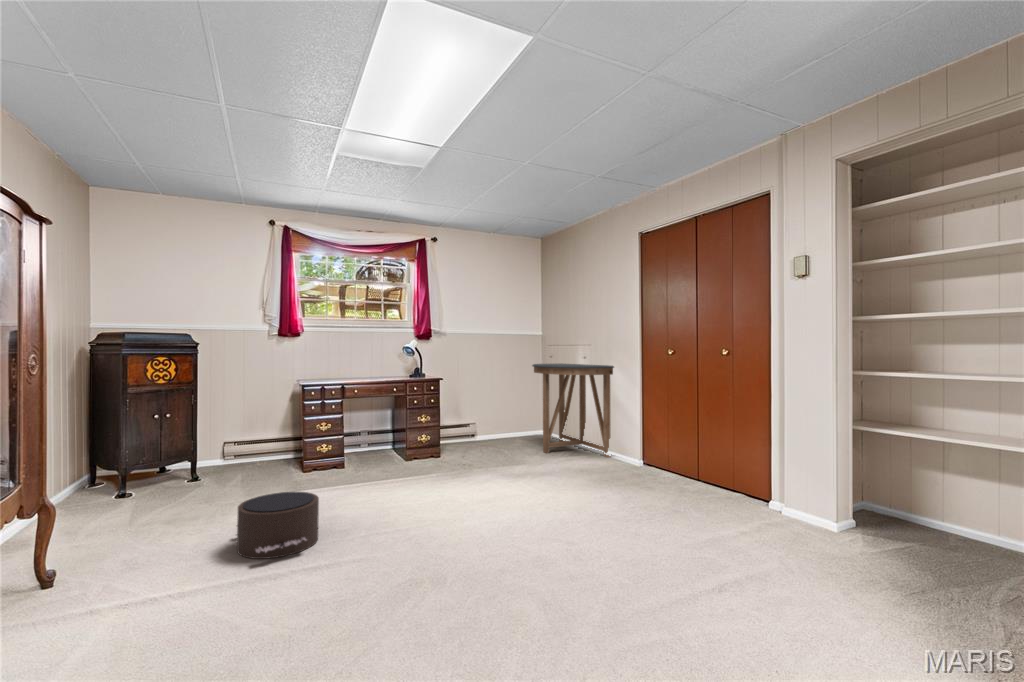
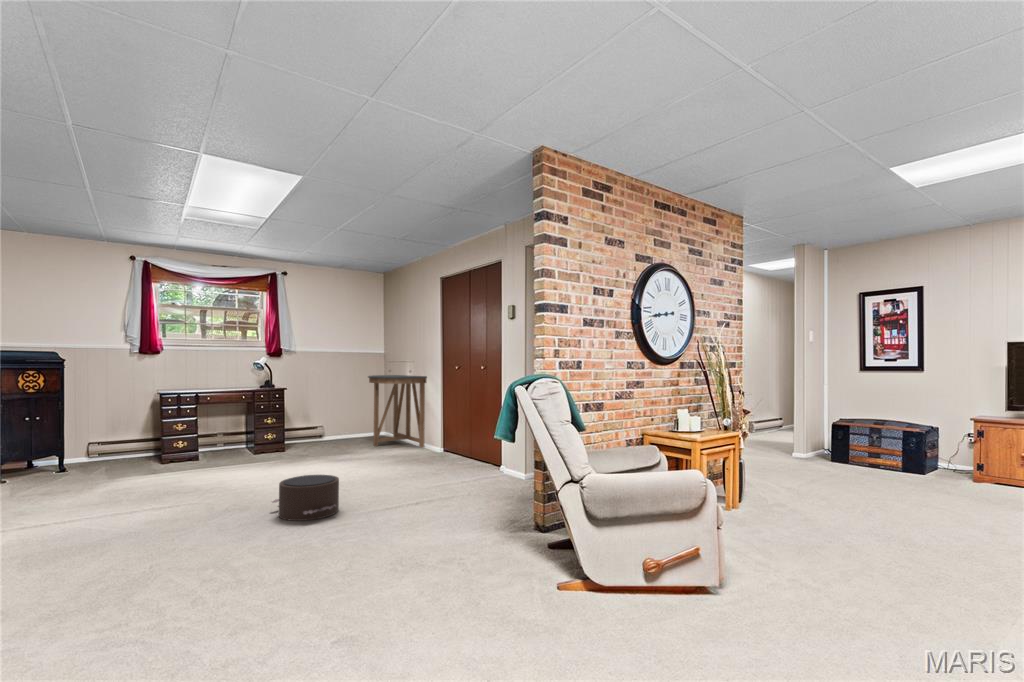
pouf: present [237,492,319,559] -> present [272,475,339,521]

